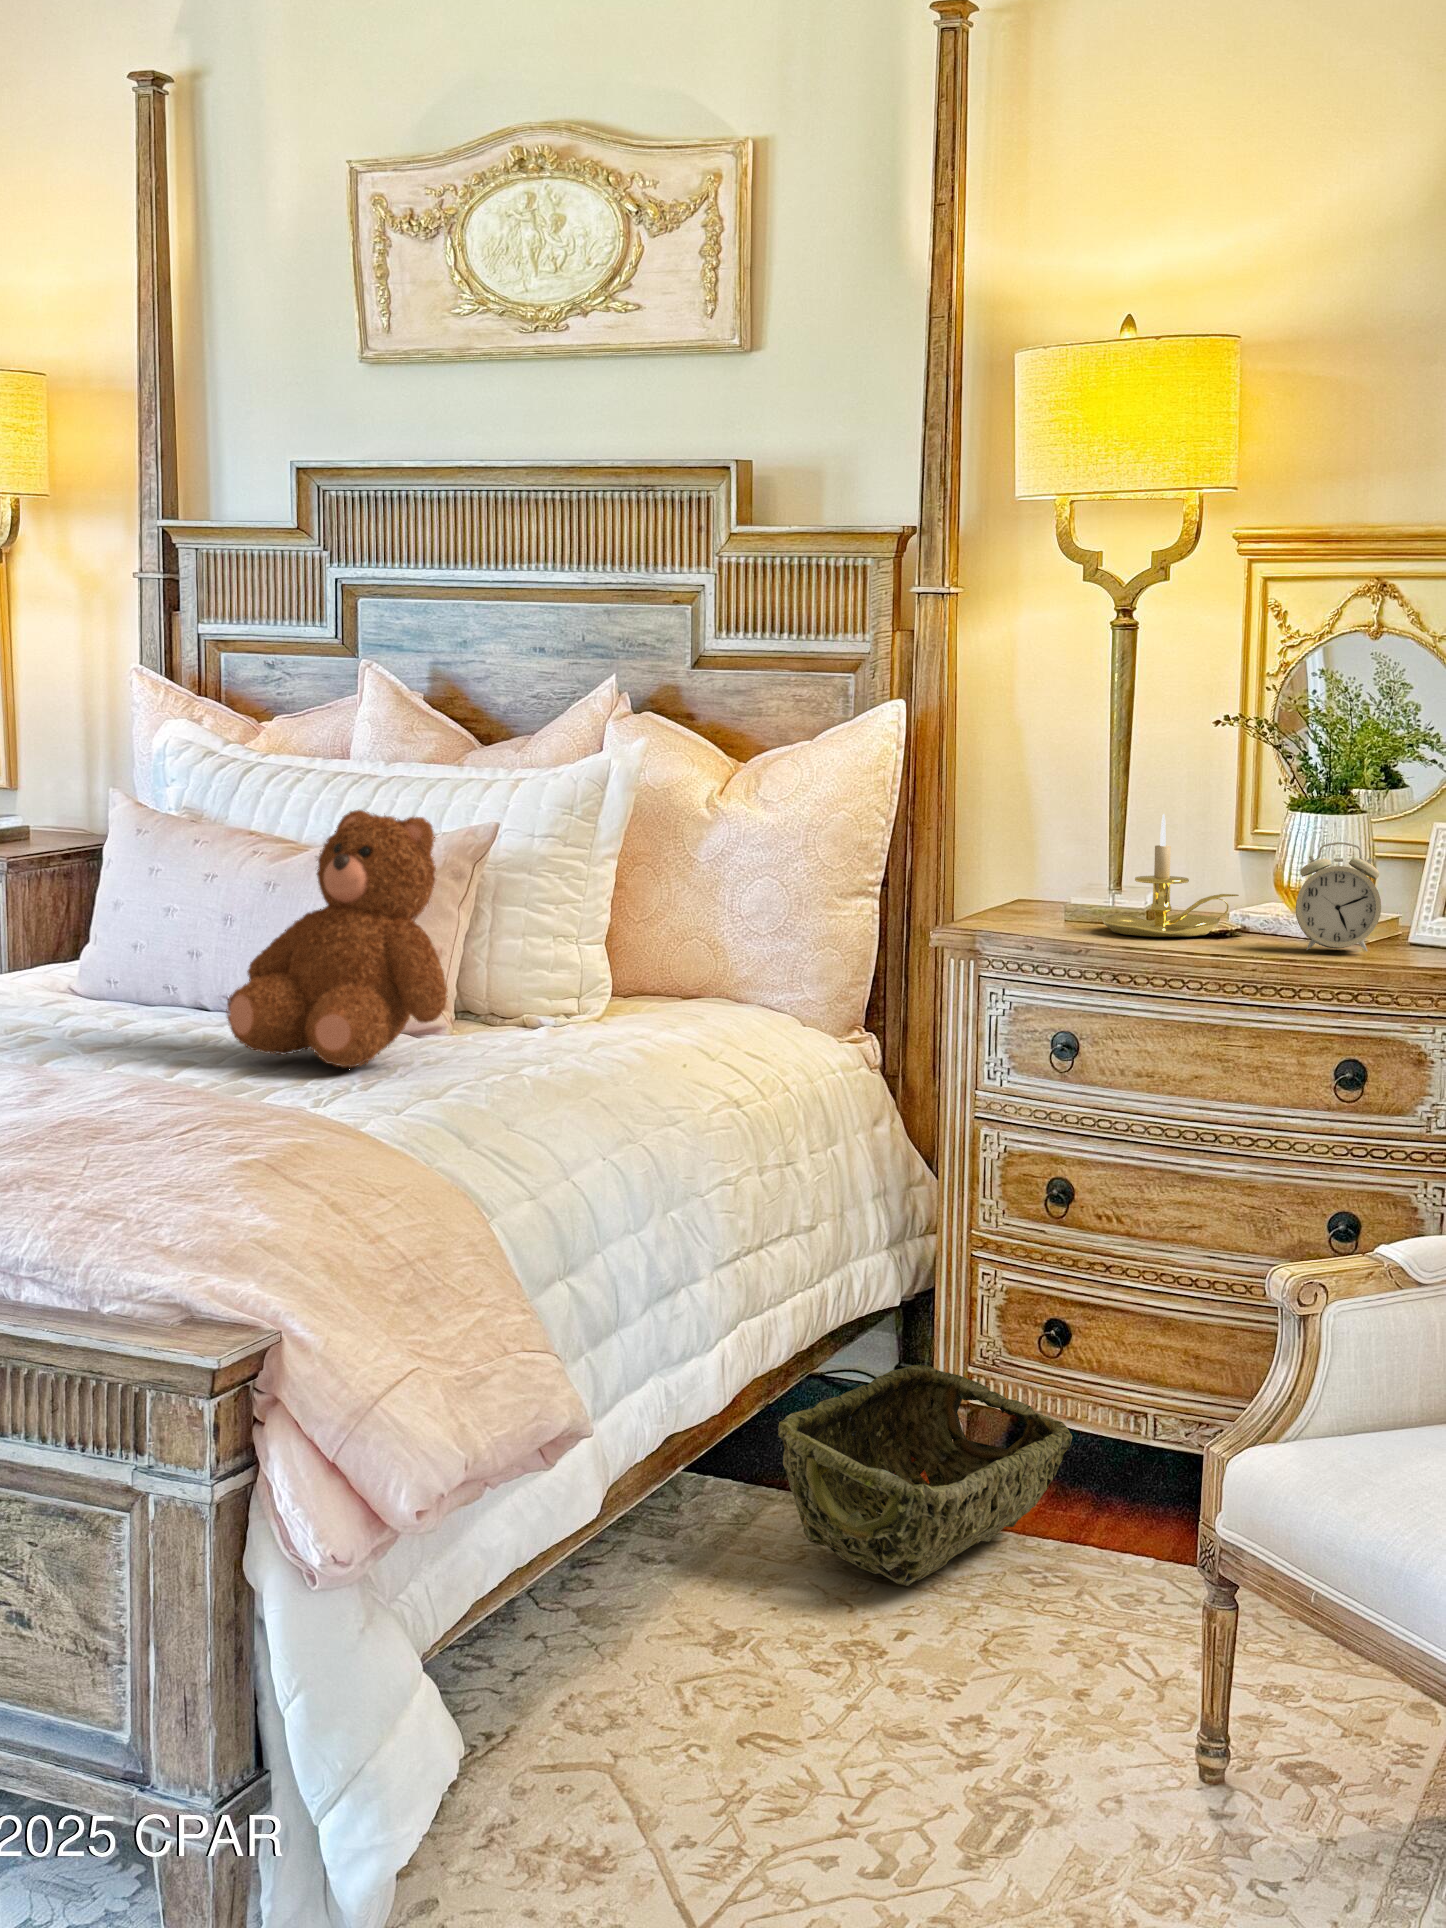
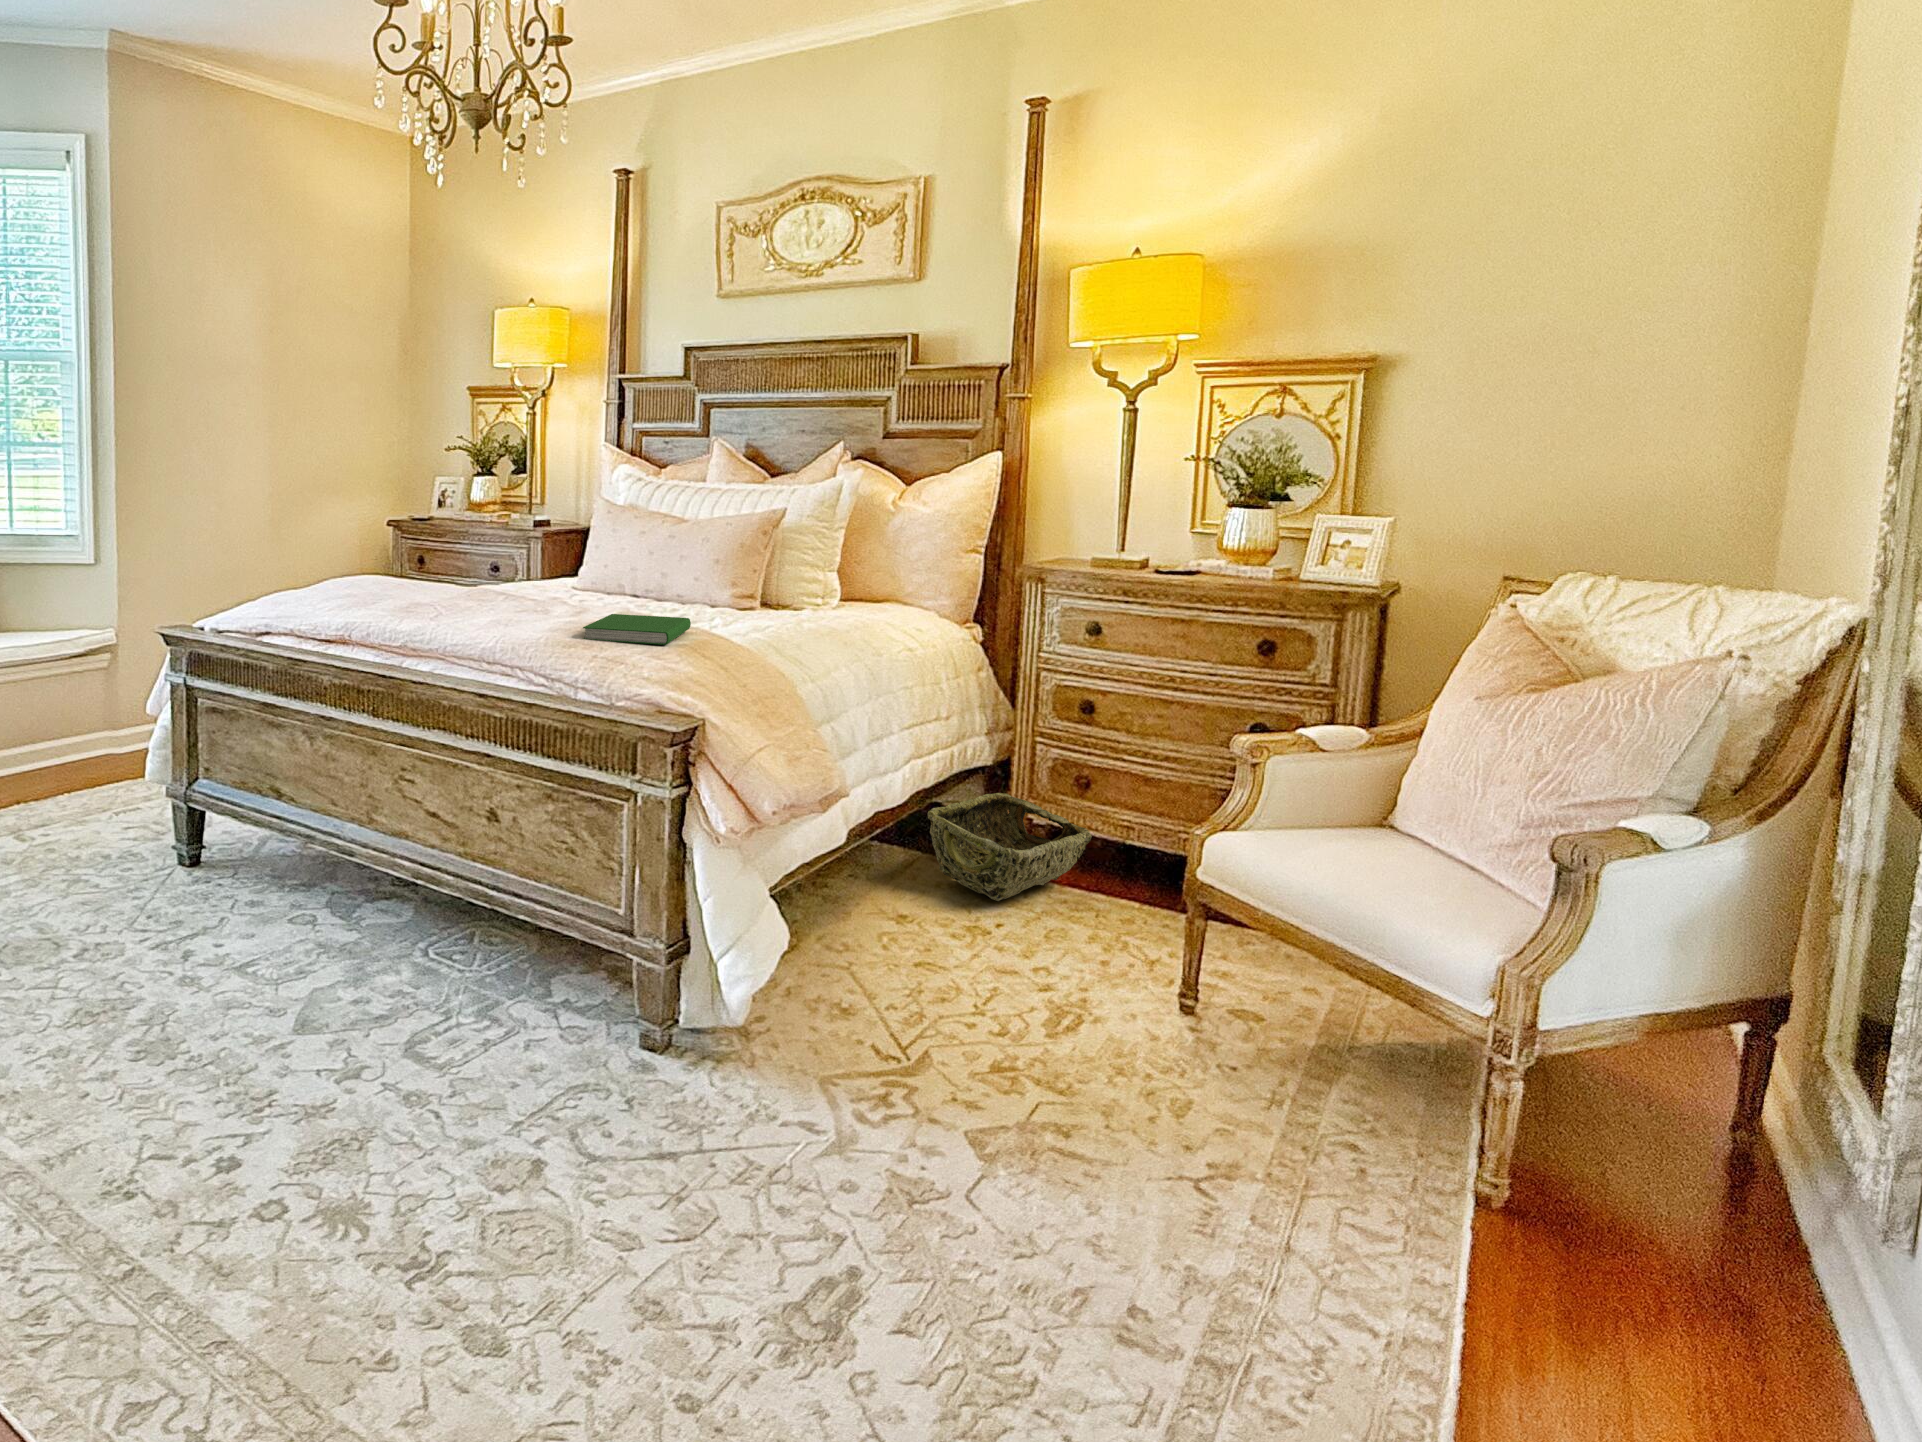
teddy bear: present [226,810,448,1068] -> none [661,498,769,620]
candle holder: present [1102,814,1239,937] -> none [1115,509,1200,574]
alarm clock: present [1296,842,1381,951] -> none [1237,523,1294,583]
hardcover book: none [25,1078,276,1153] -> present [583,614,691,645]

